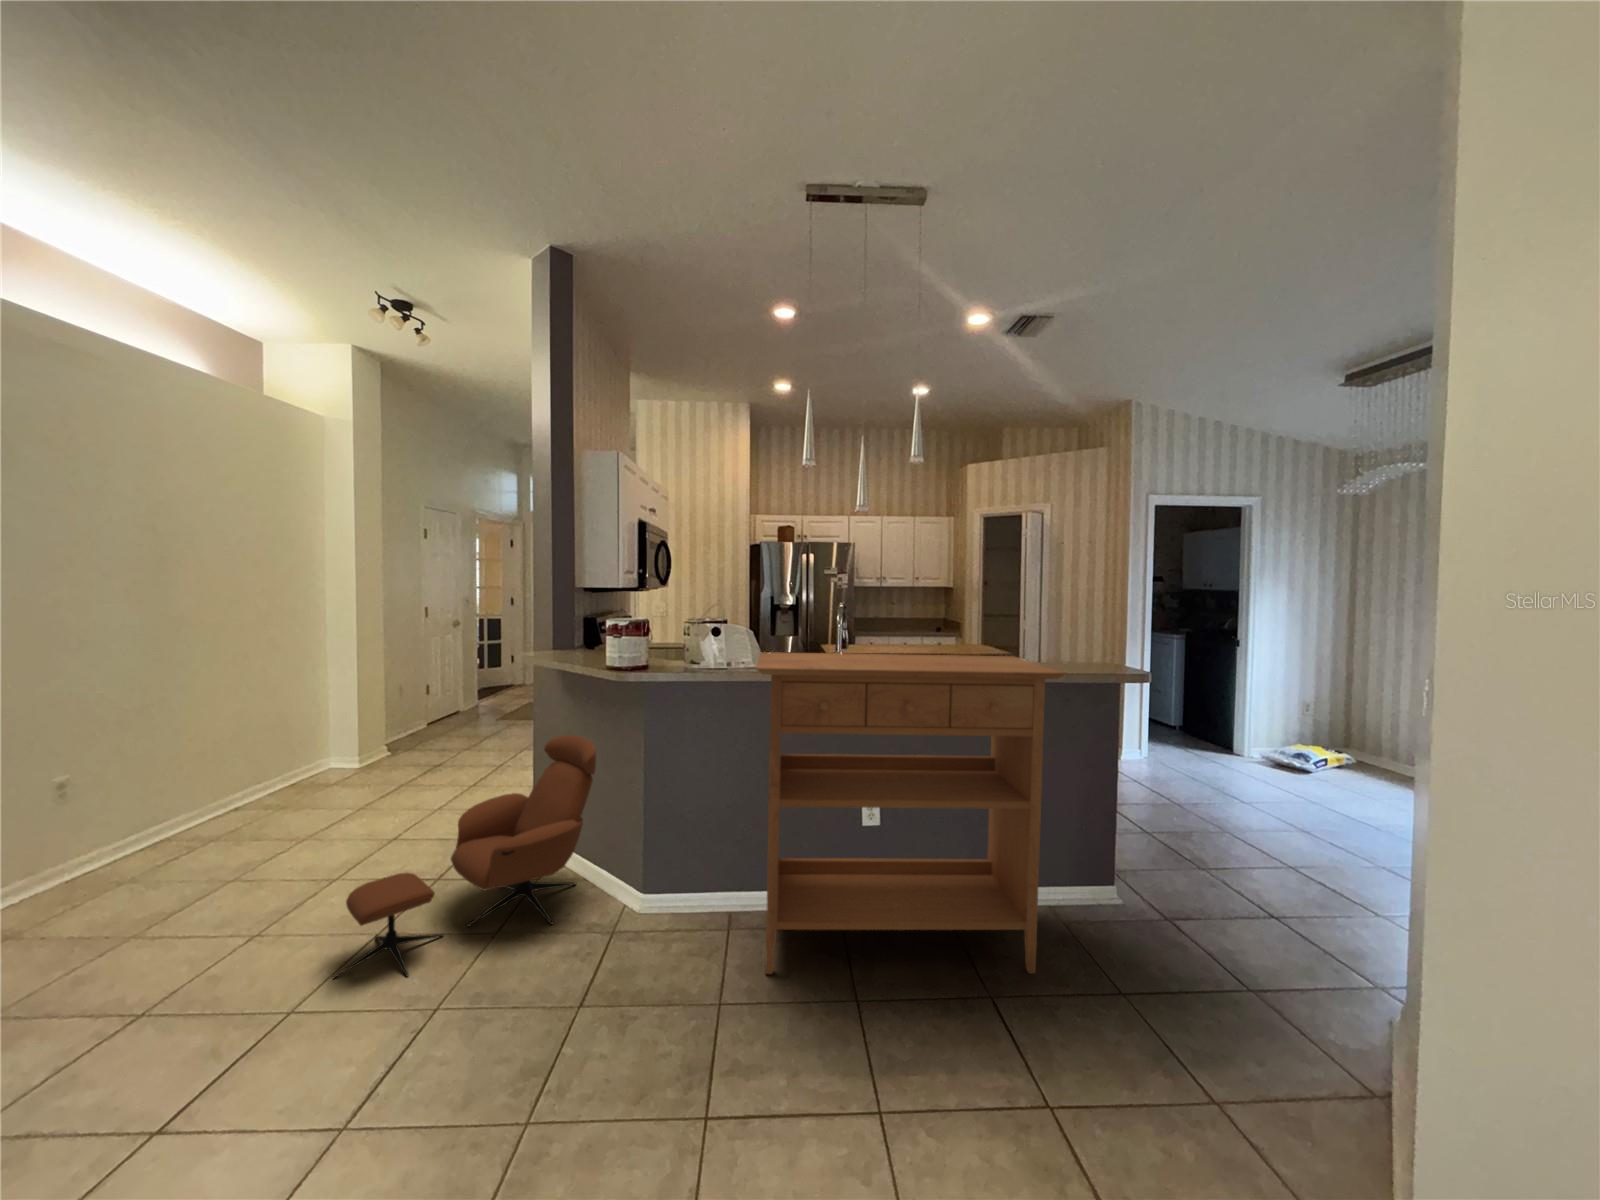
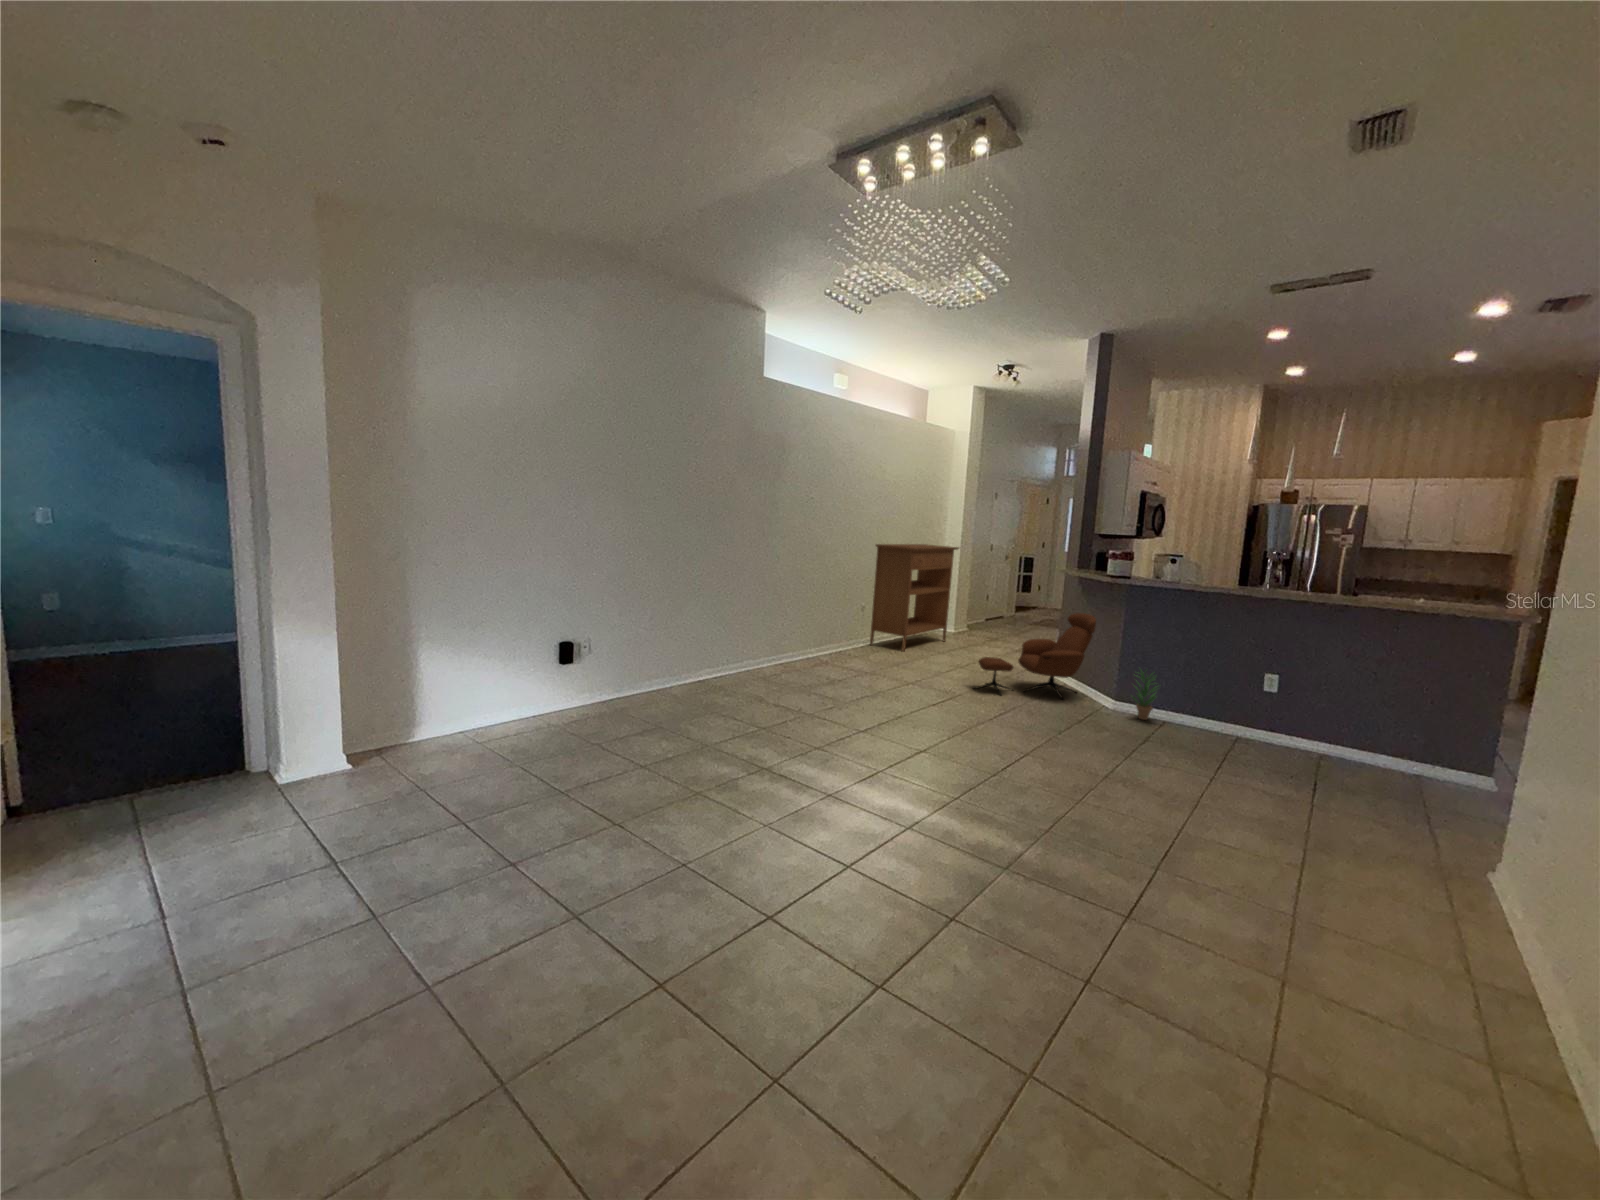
console table: present [756,652,1066,974] -> present [870,544,959,652]
potted plant: none [671,833,724,930] -> present [1133,670,1157,720]

